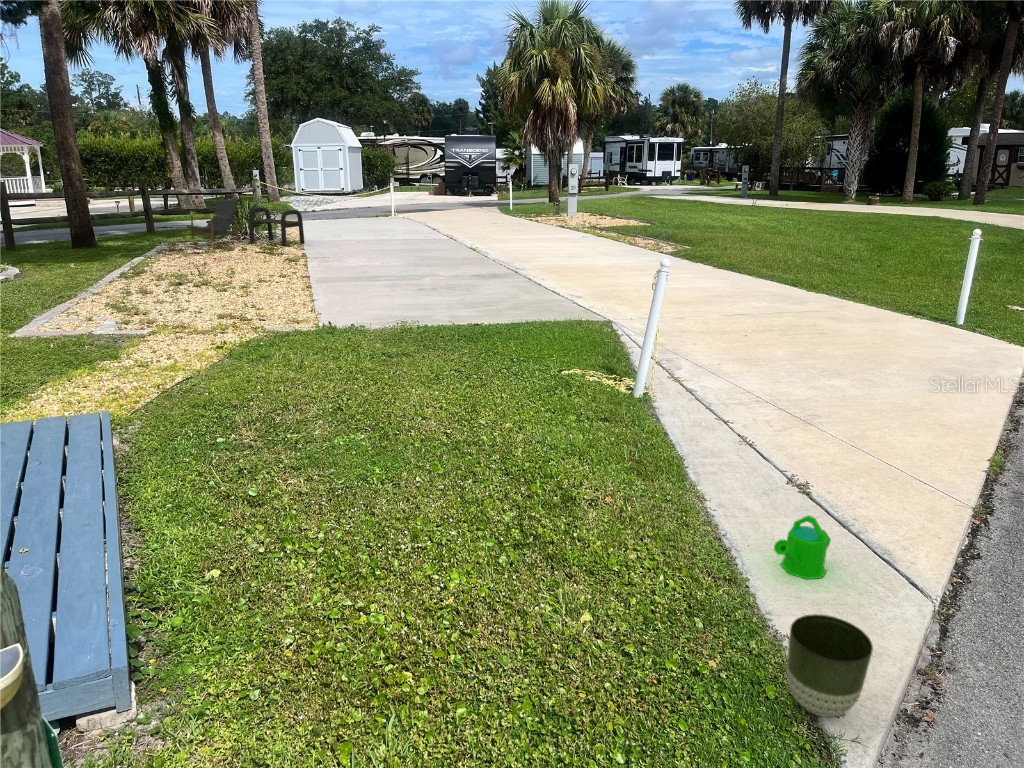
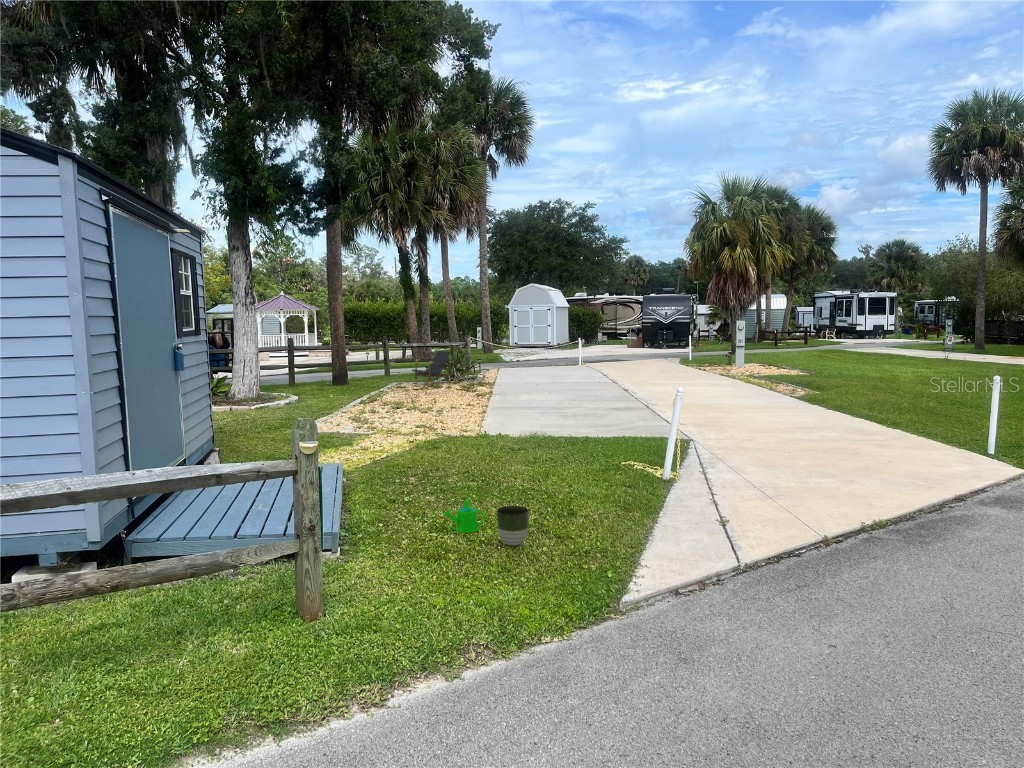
bench: present [249,207,304,246] -> none [457,356,498,386]
watering can: present [774,516,831,579] -> present [444,499,486,533]
planter: present [787,614,873,717] -> present [497,506,529,546]

